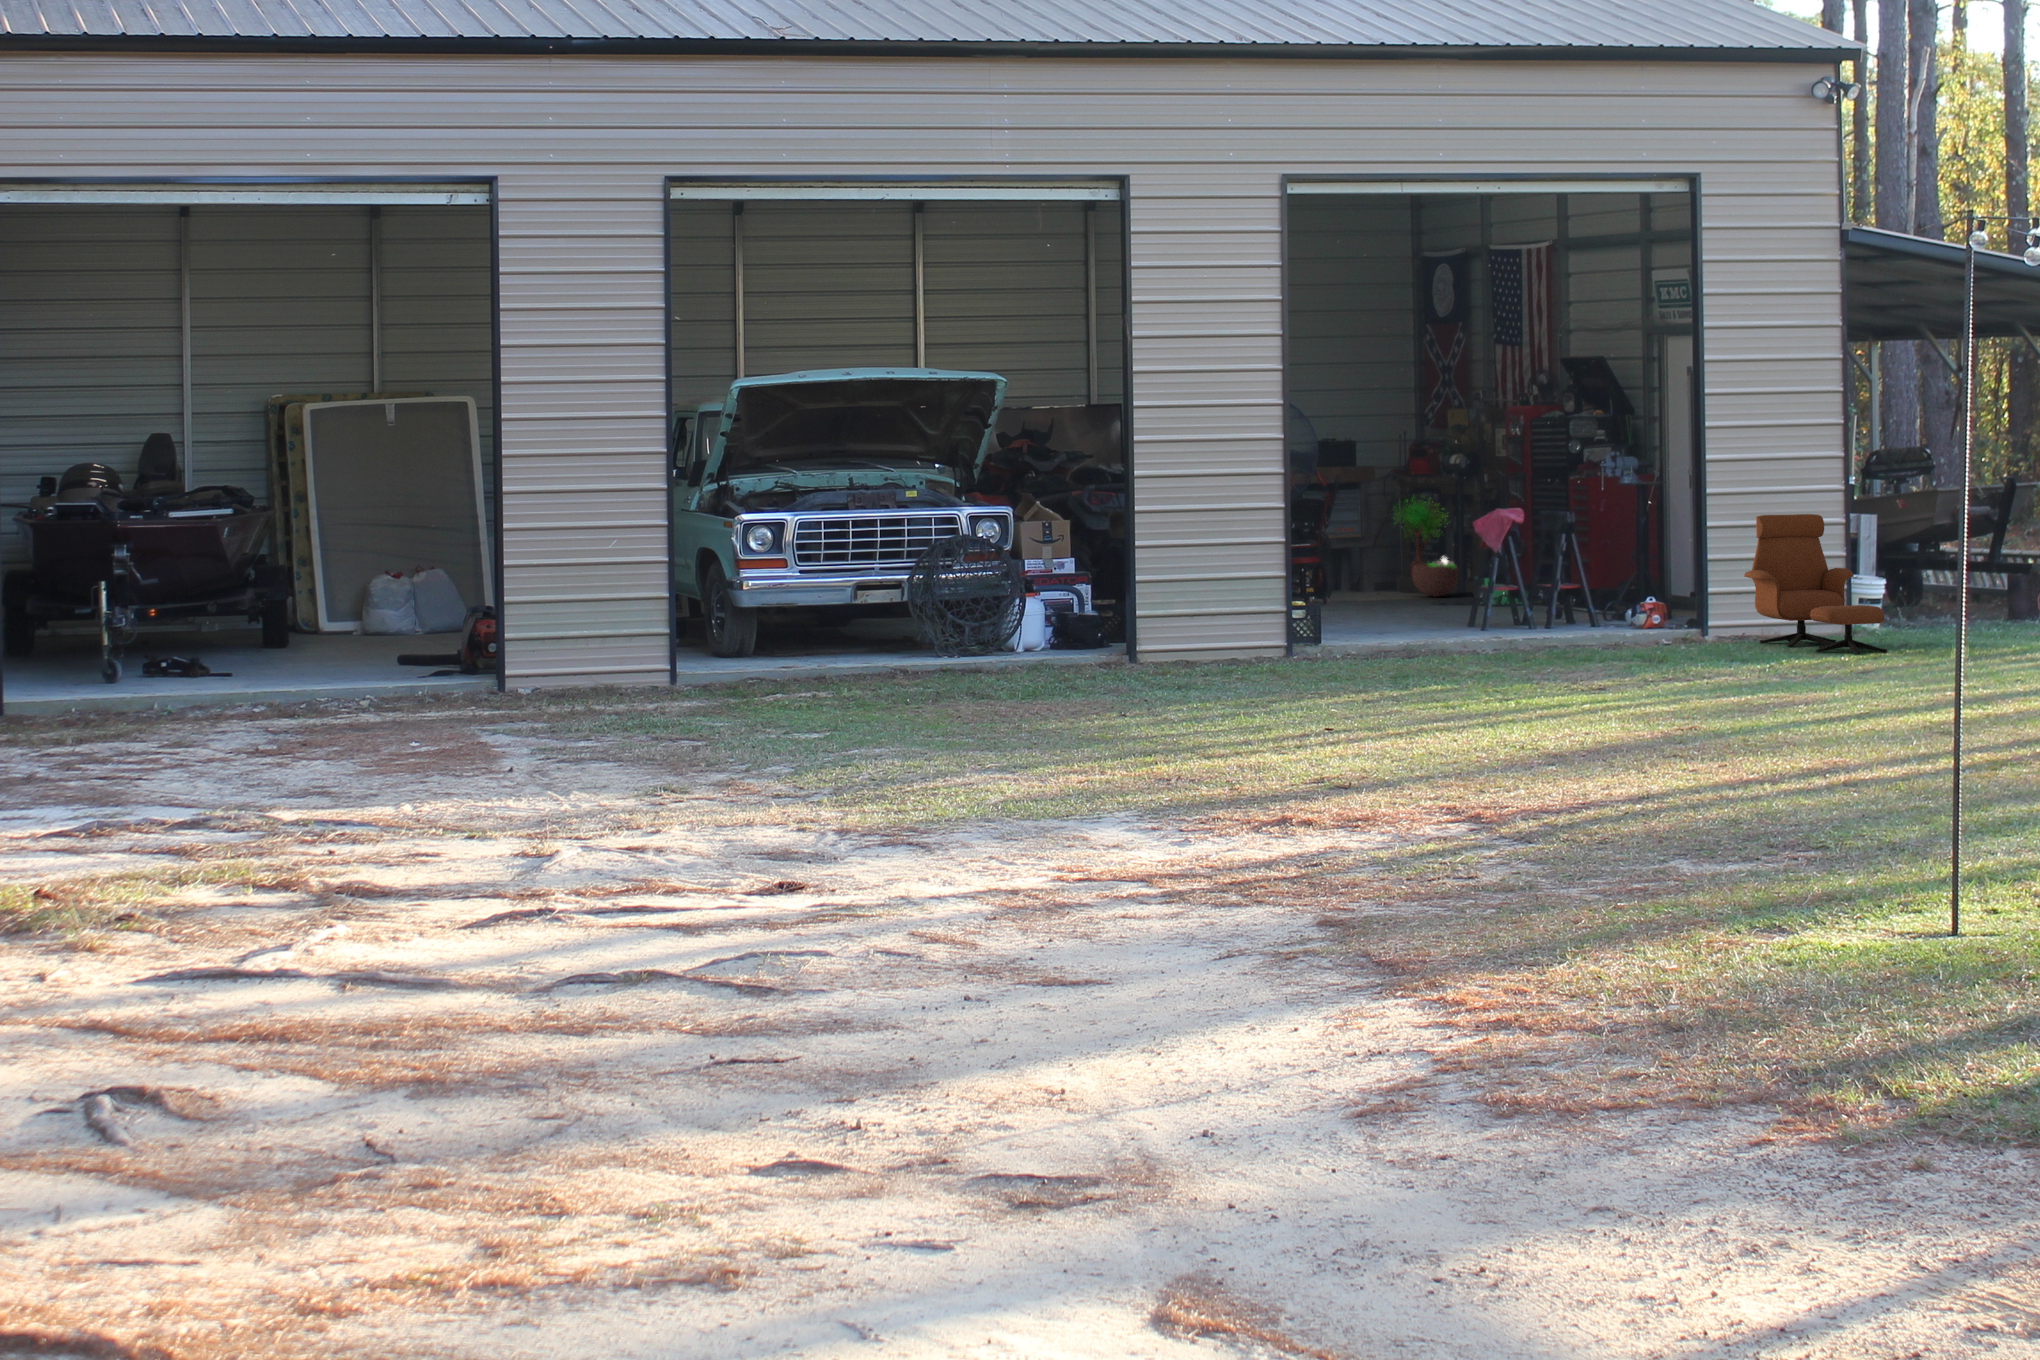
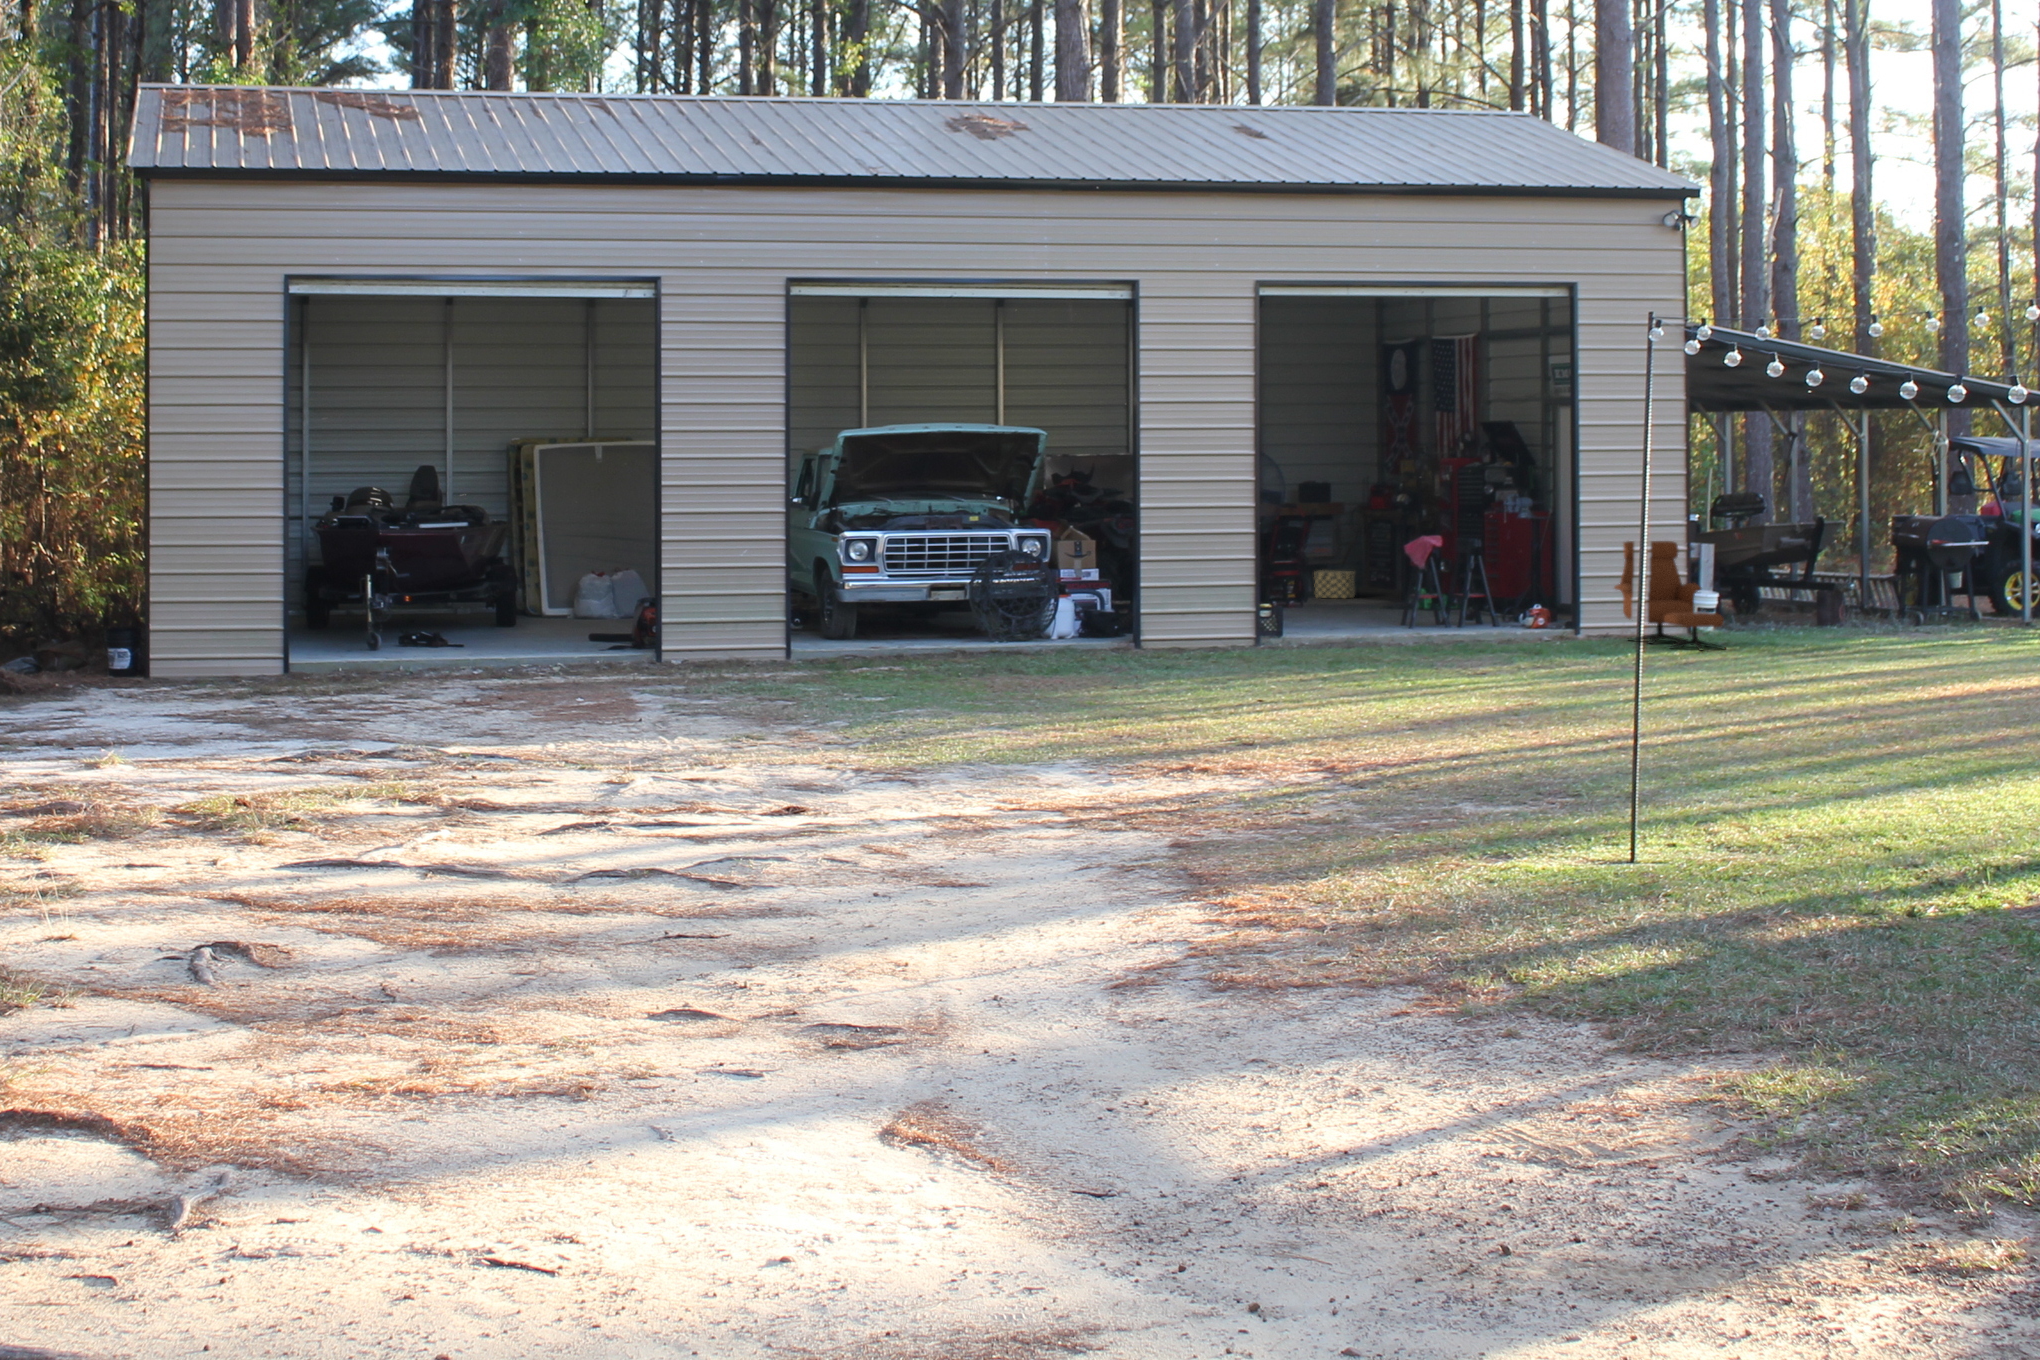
potted tree: present [1394,497,1459,597] -> none [1356,518,1408,601]
storage box: none [1336,557,1388,594] -> present [1314,570,1355,598]

